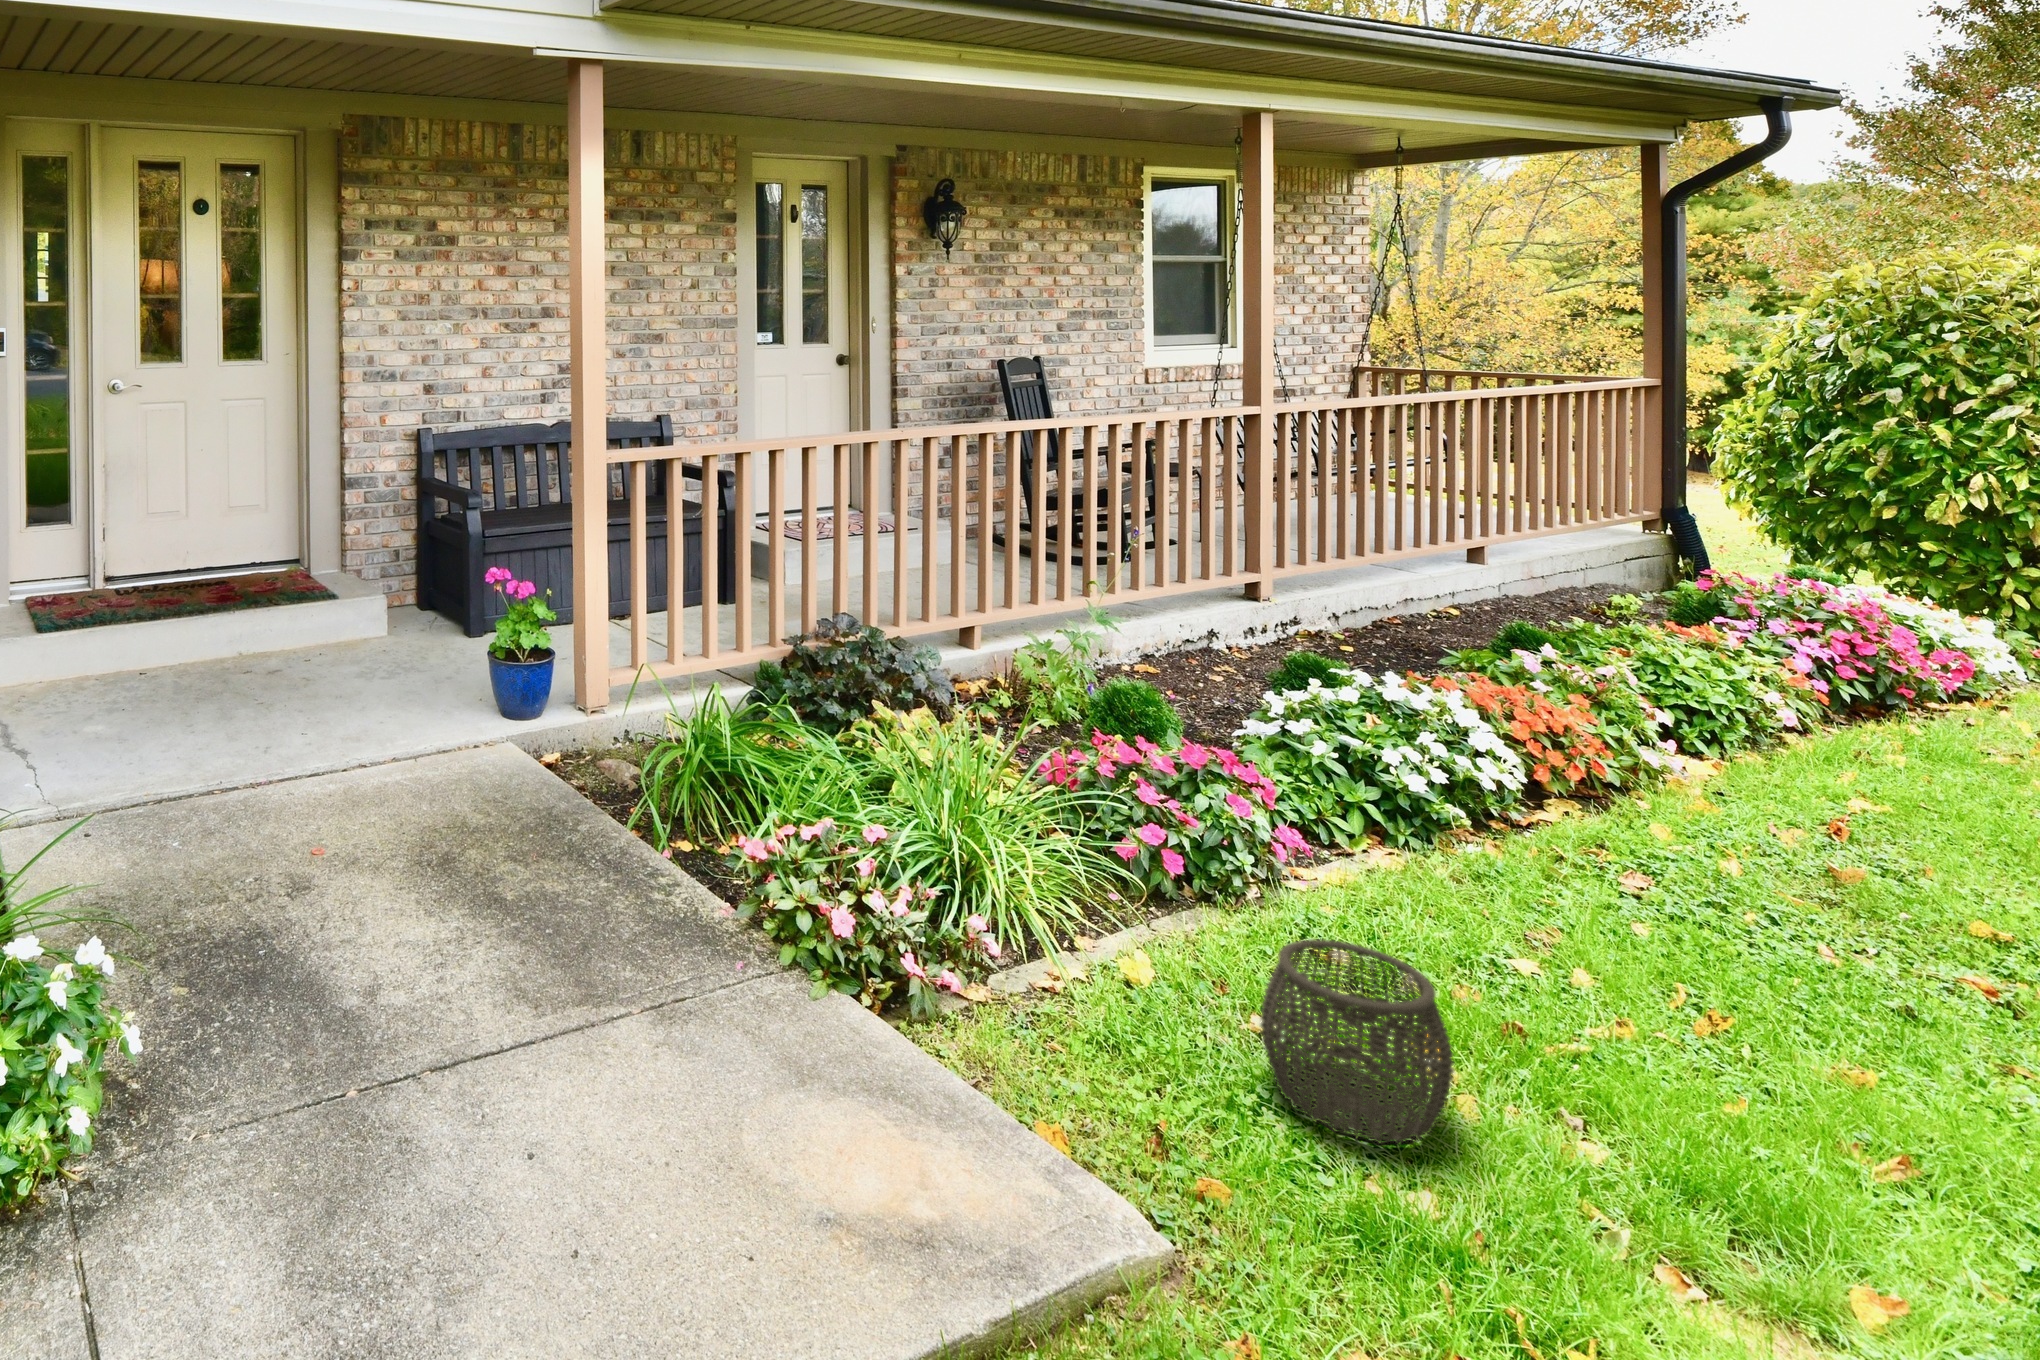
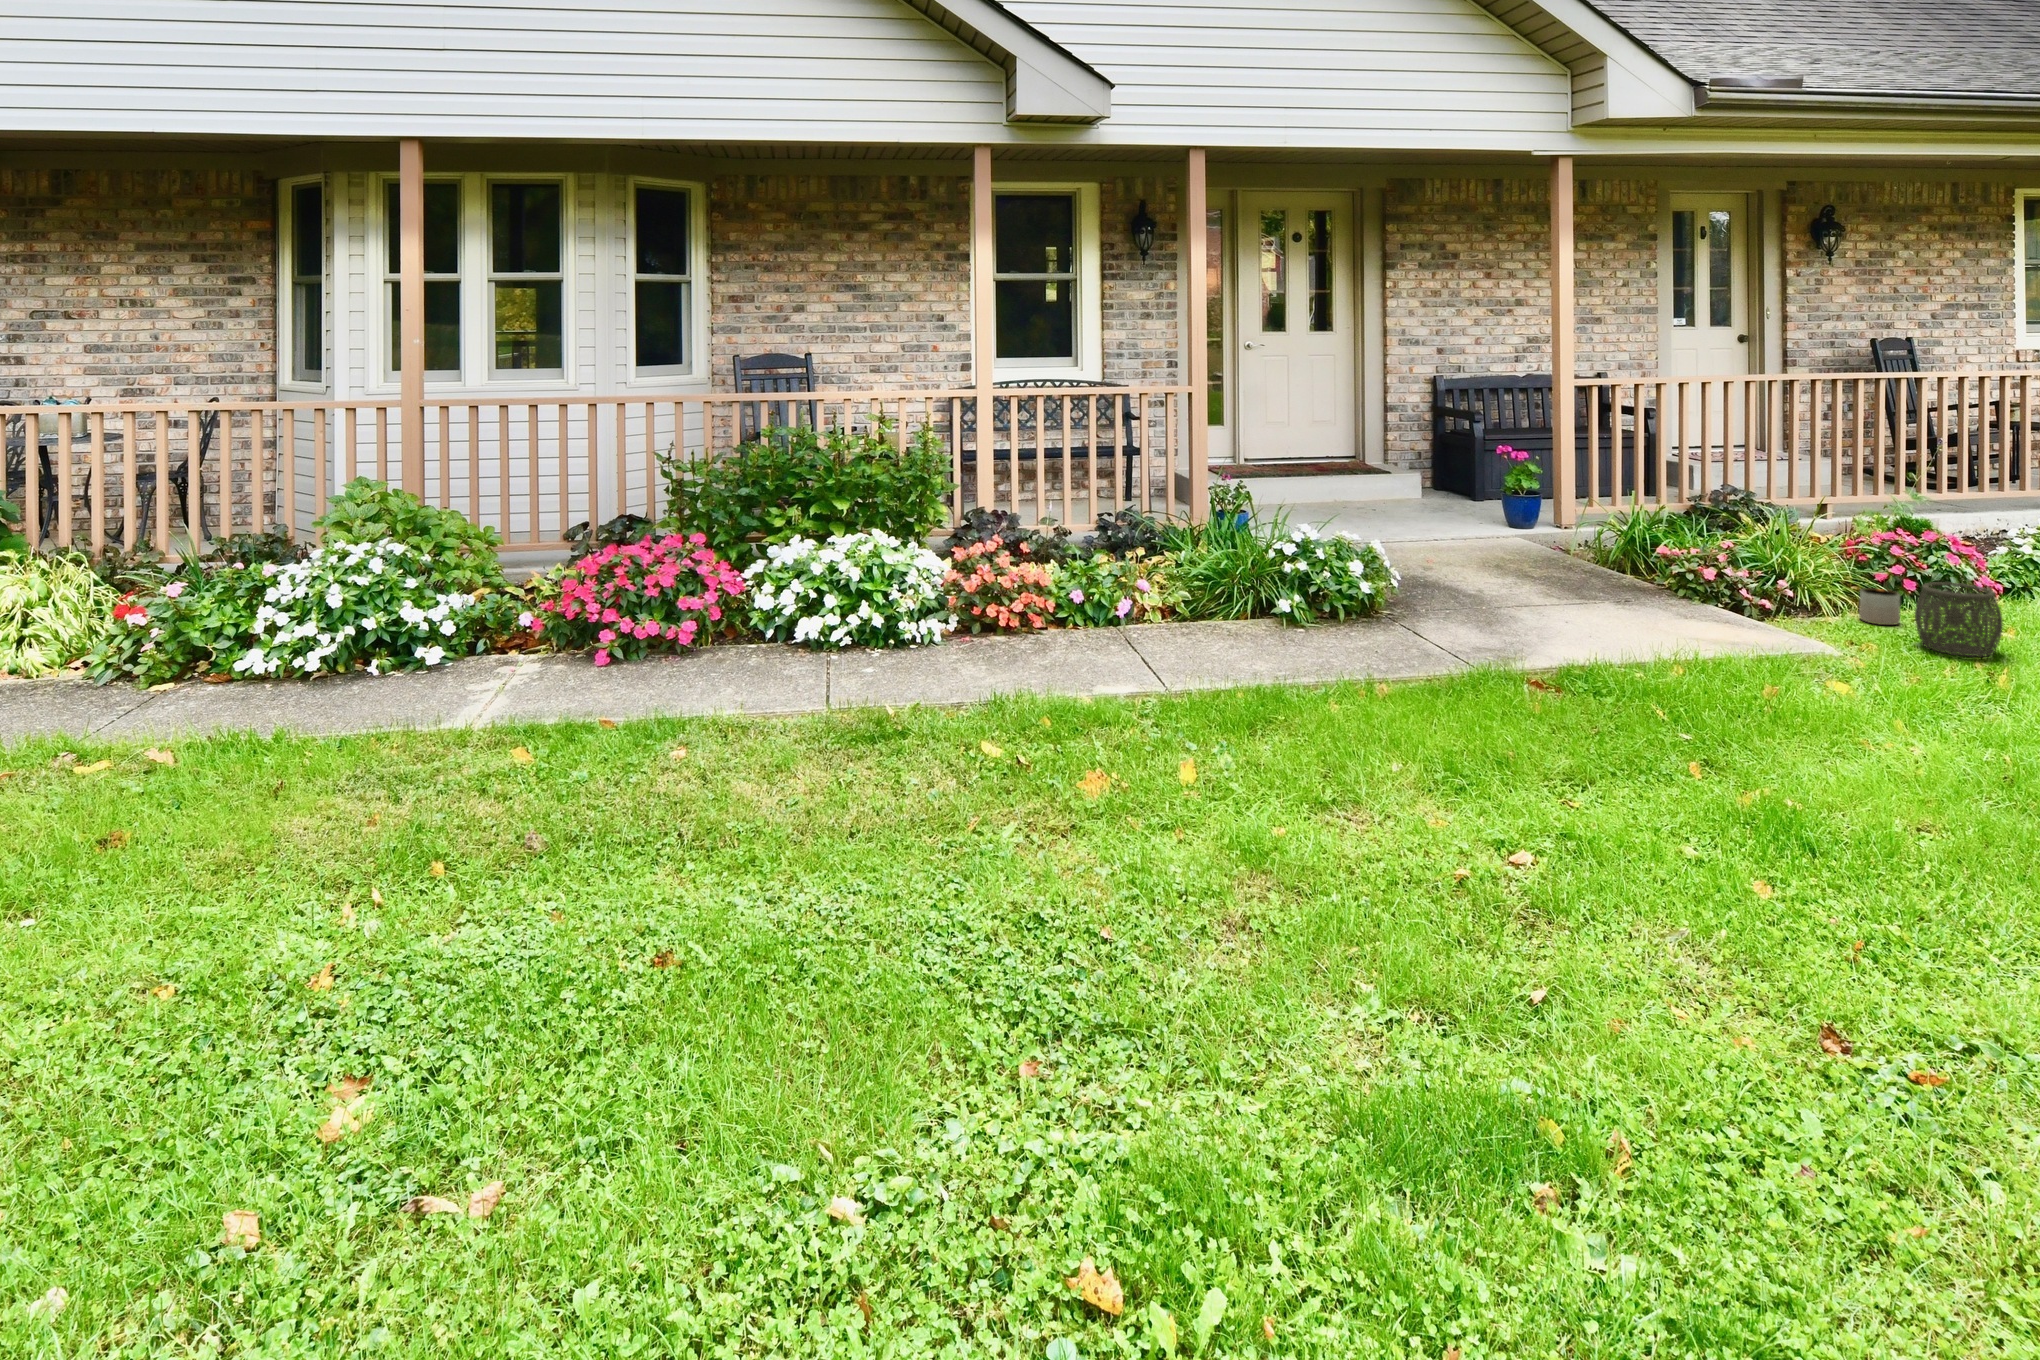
planter: none [1122,909,1200,1002] -> present [1859,588,1900,625]

